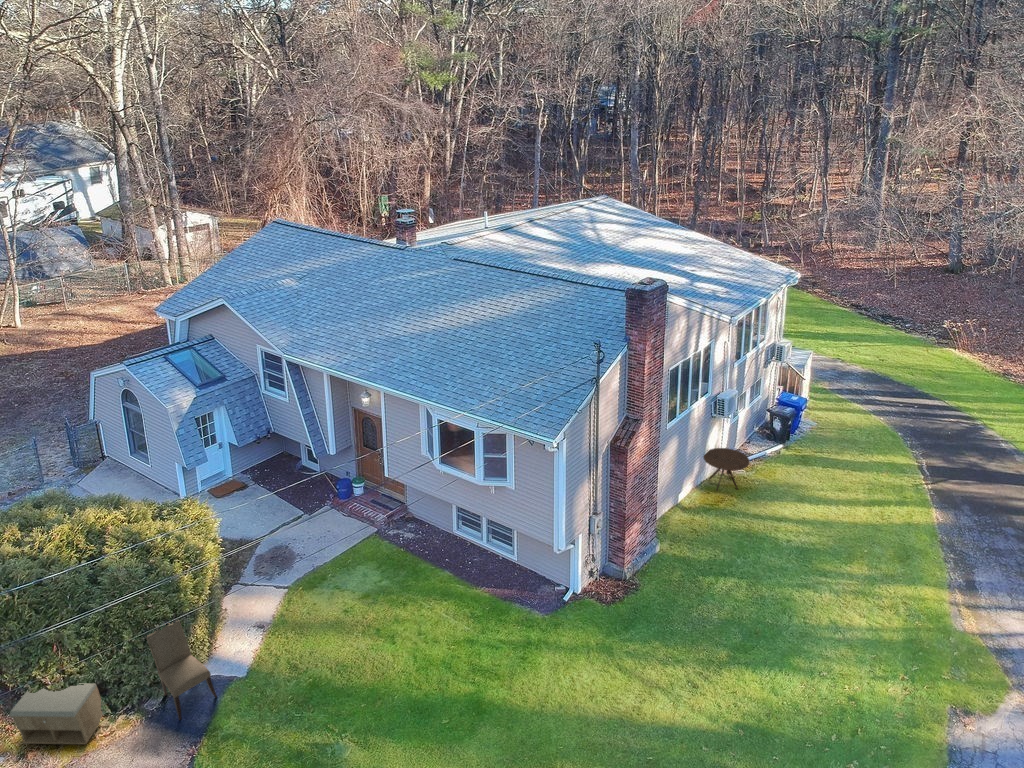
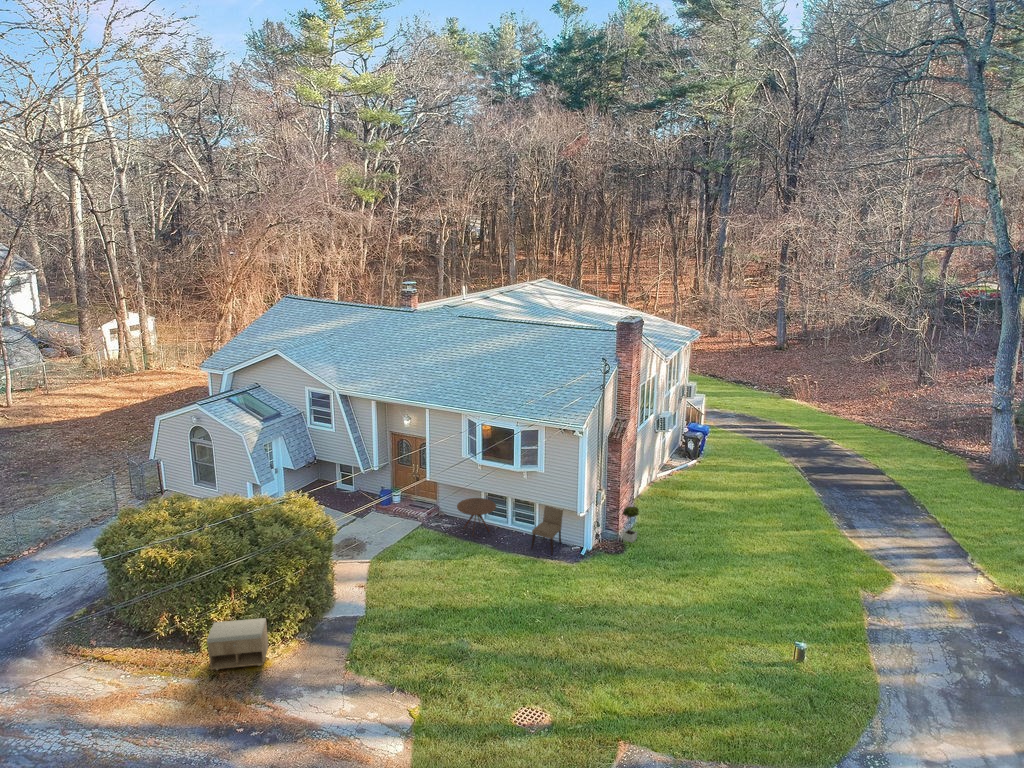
round table: present [703,448,749,490] -> present [457,498,496,534]
potted tree: none [627,538,651,585] -> present [623,506,639,542]
chair: present [146,620,217,720] -> present [531,506,563,555]

